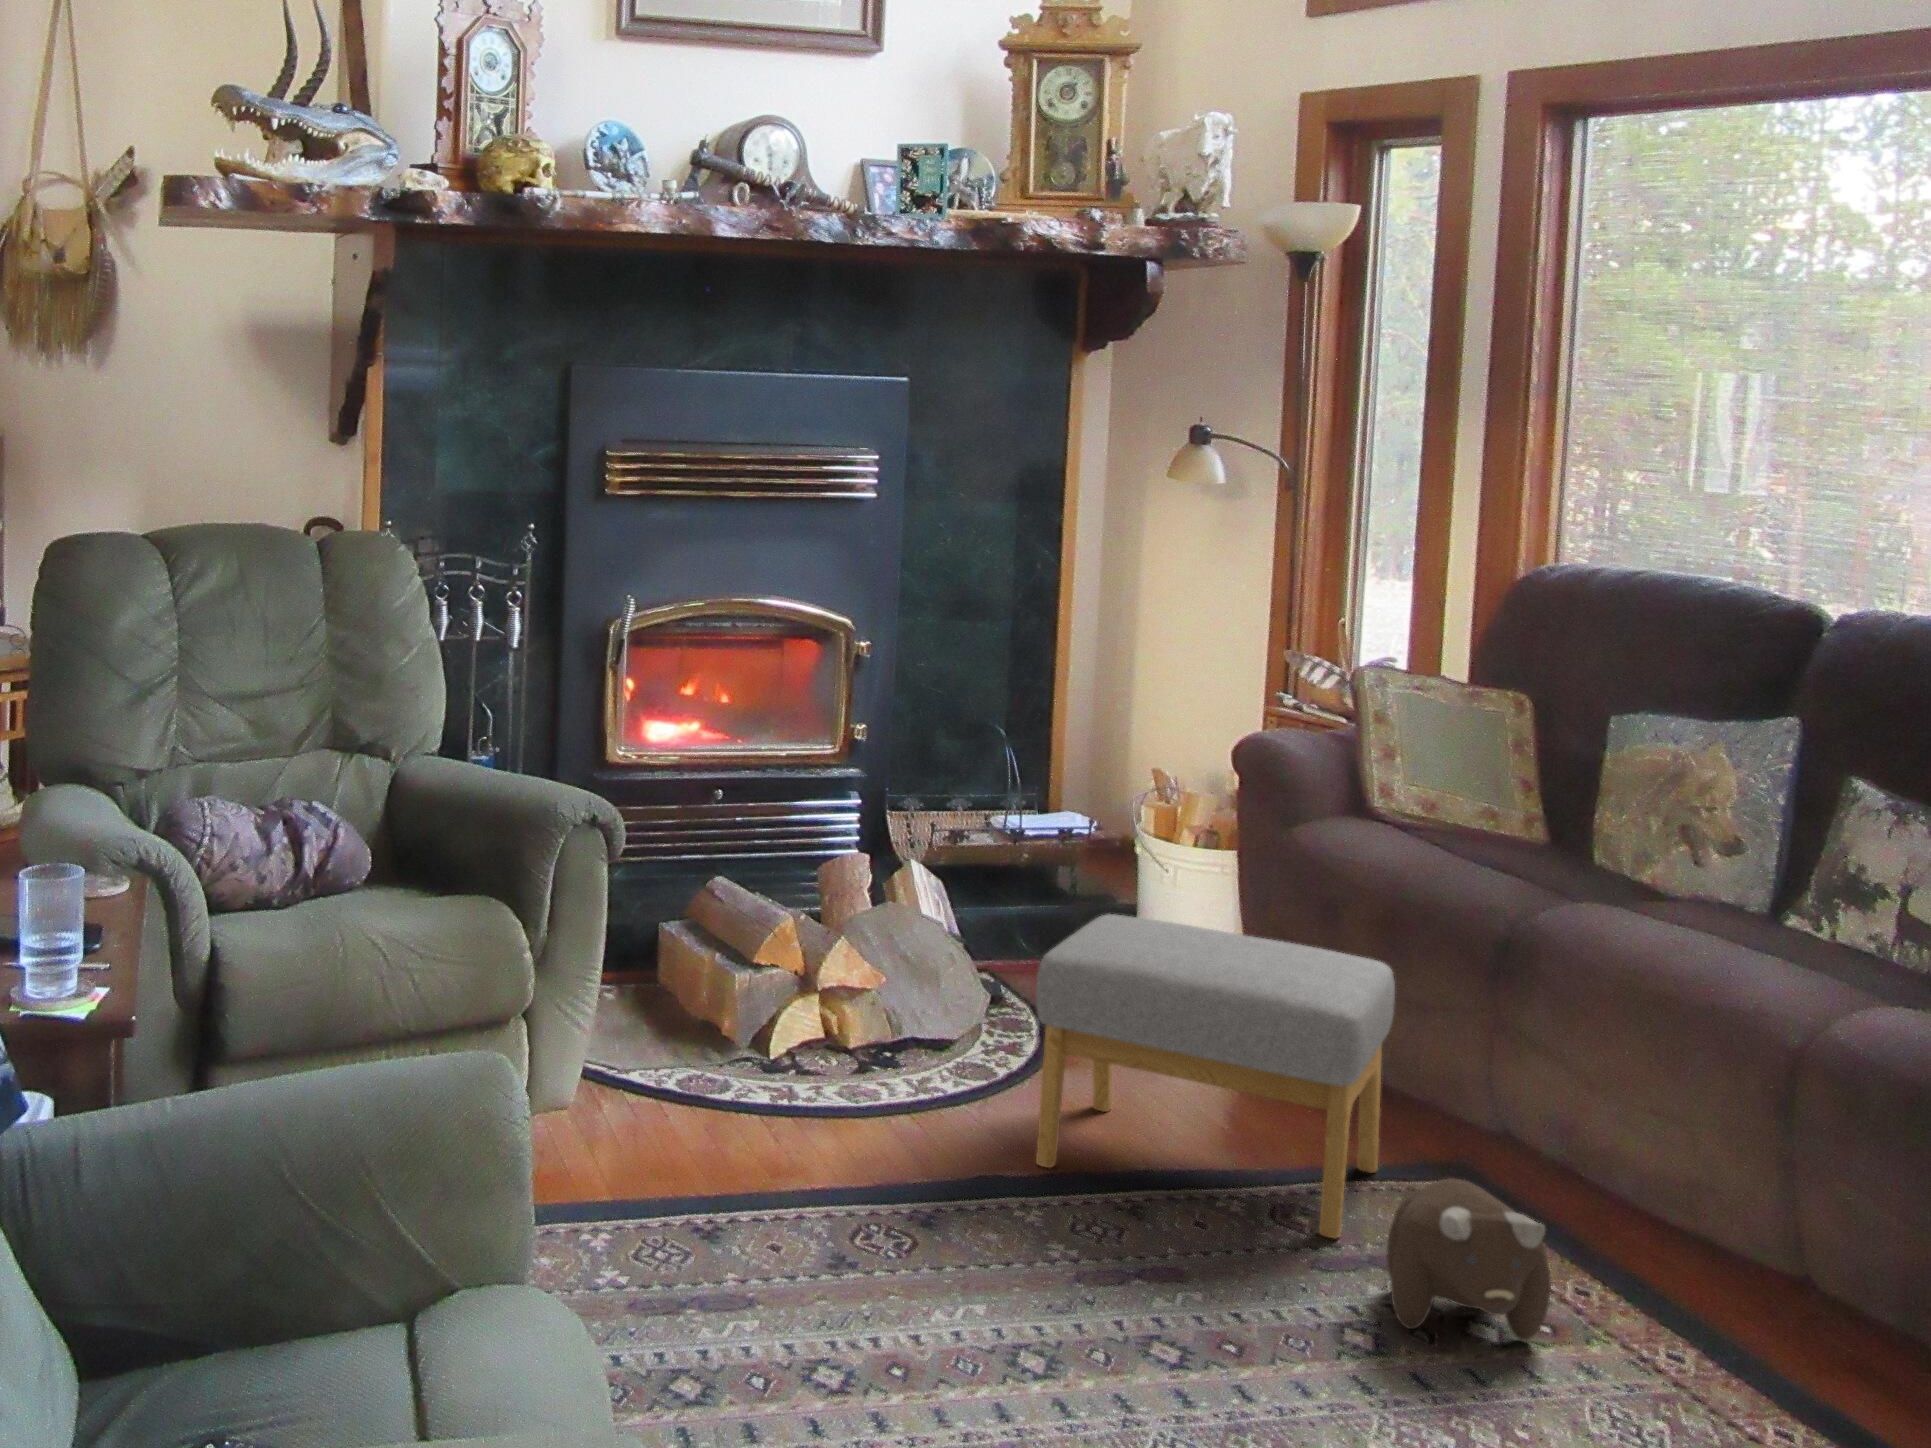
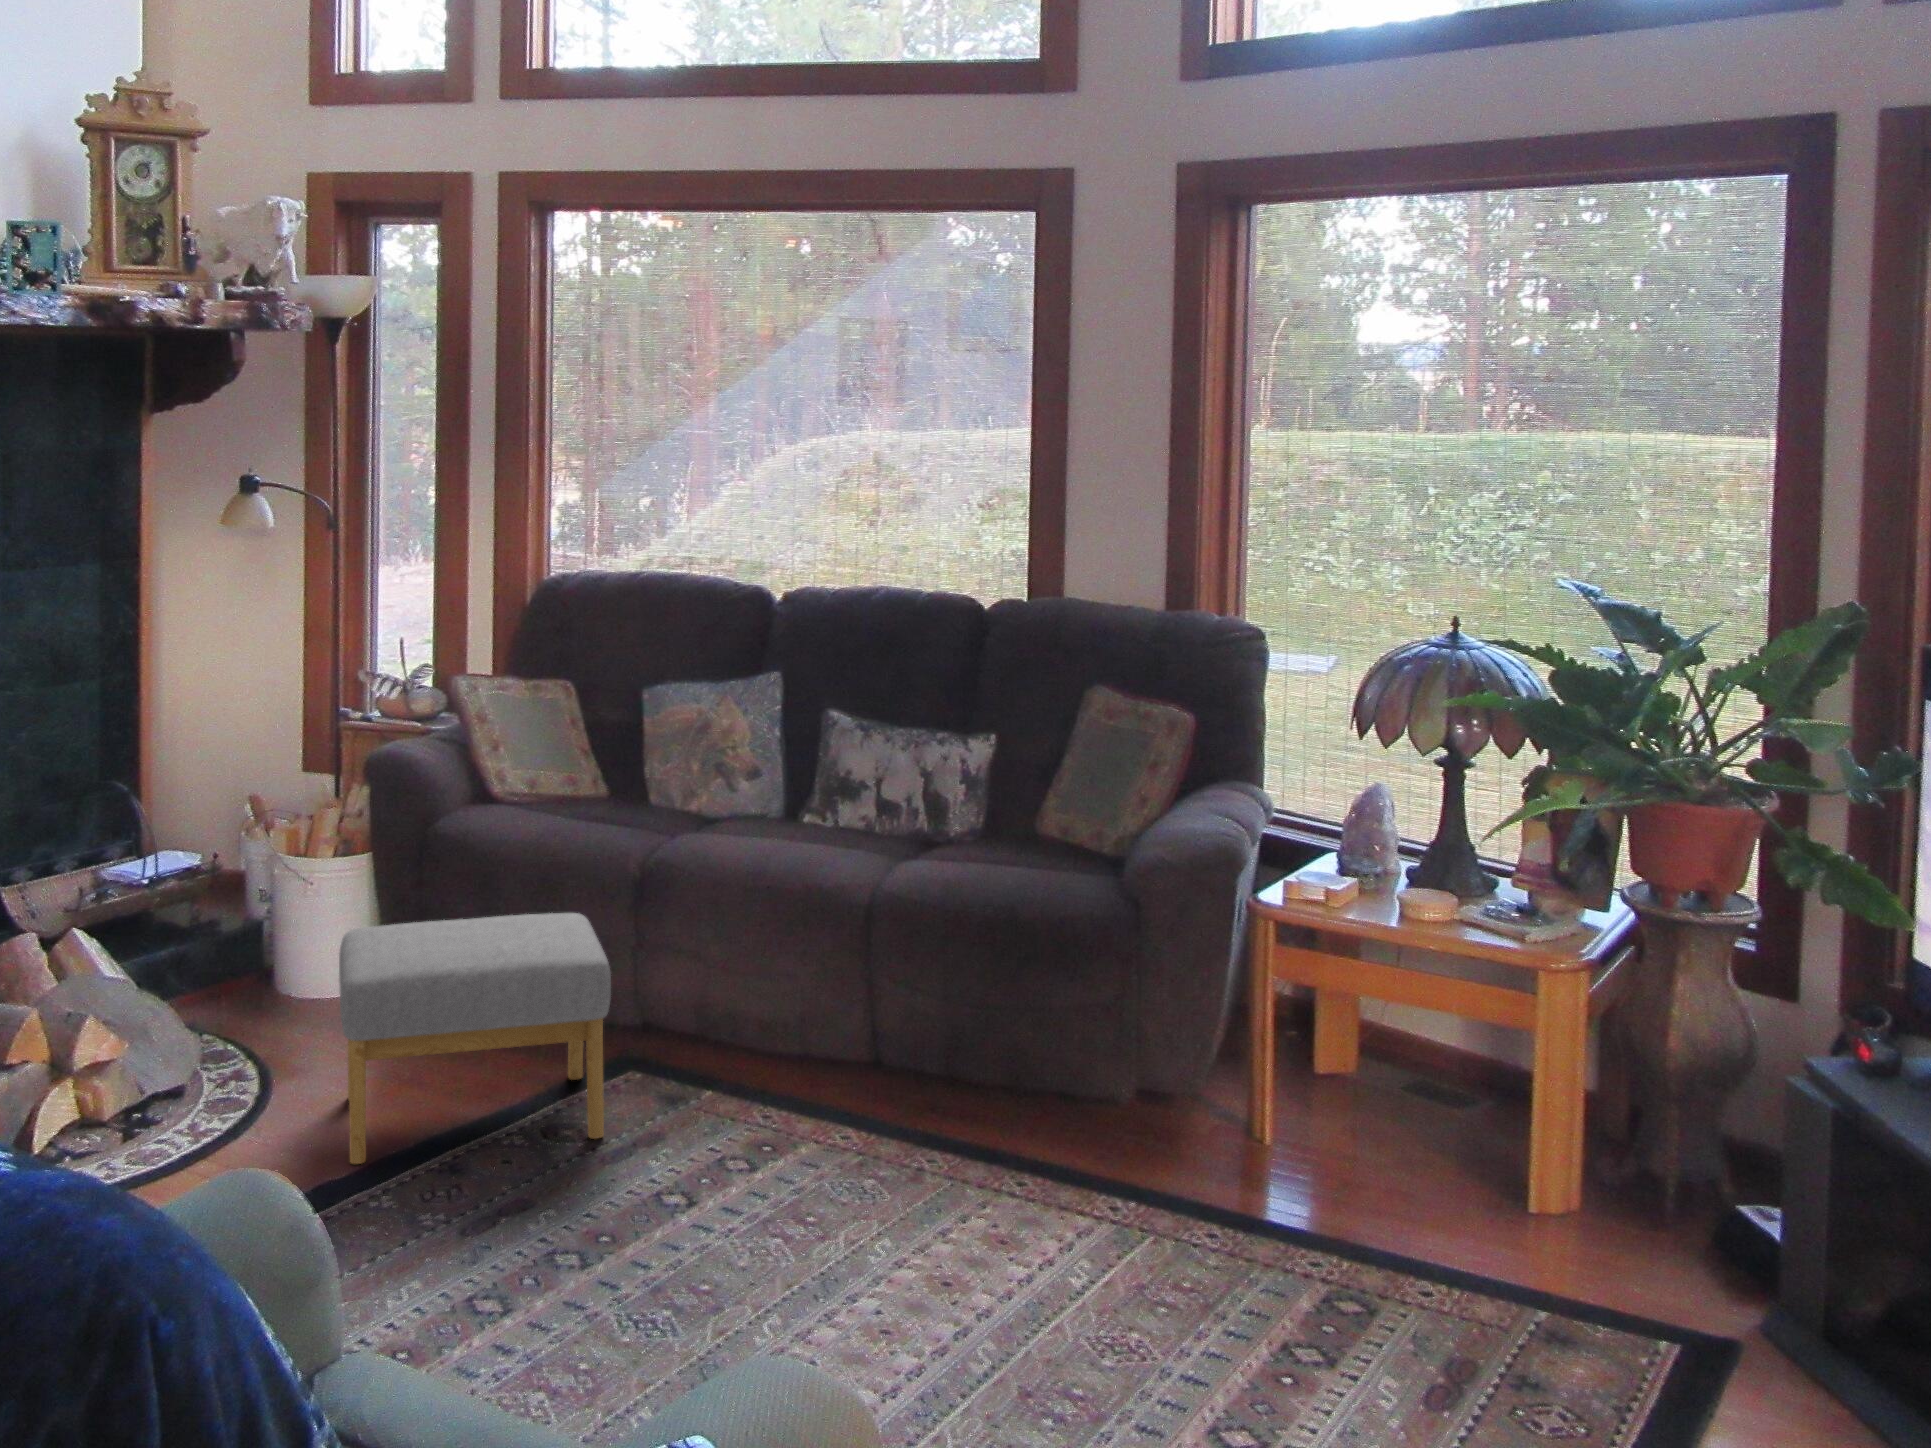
plush toy: present [1387,1178,1551,1340] -> none [661,1061,791,1183]

